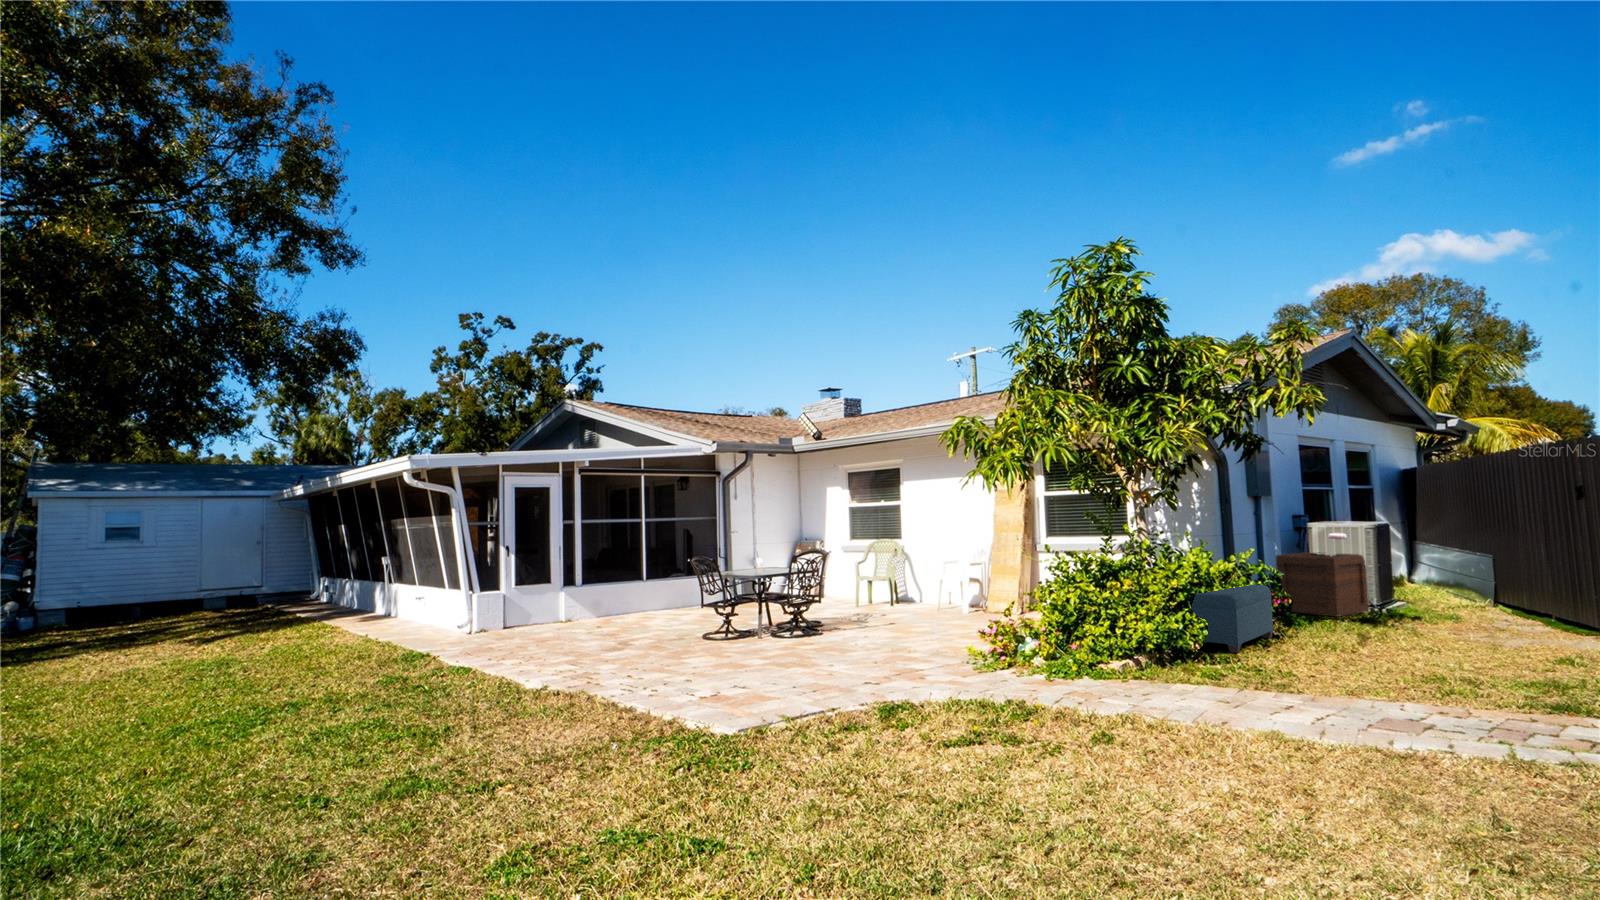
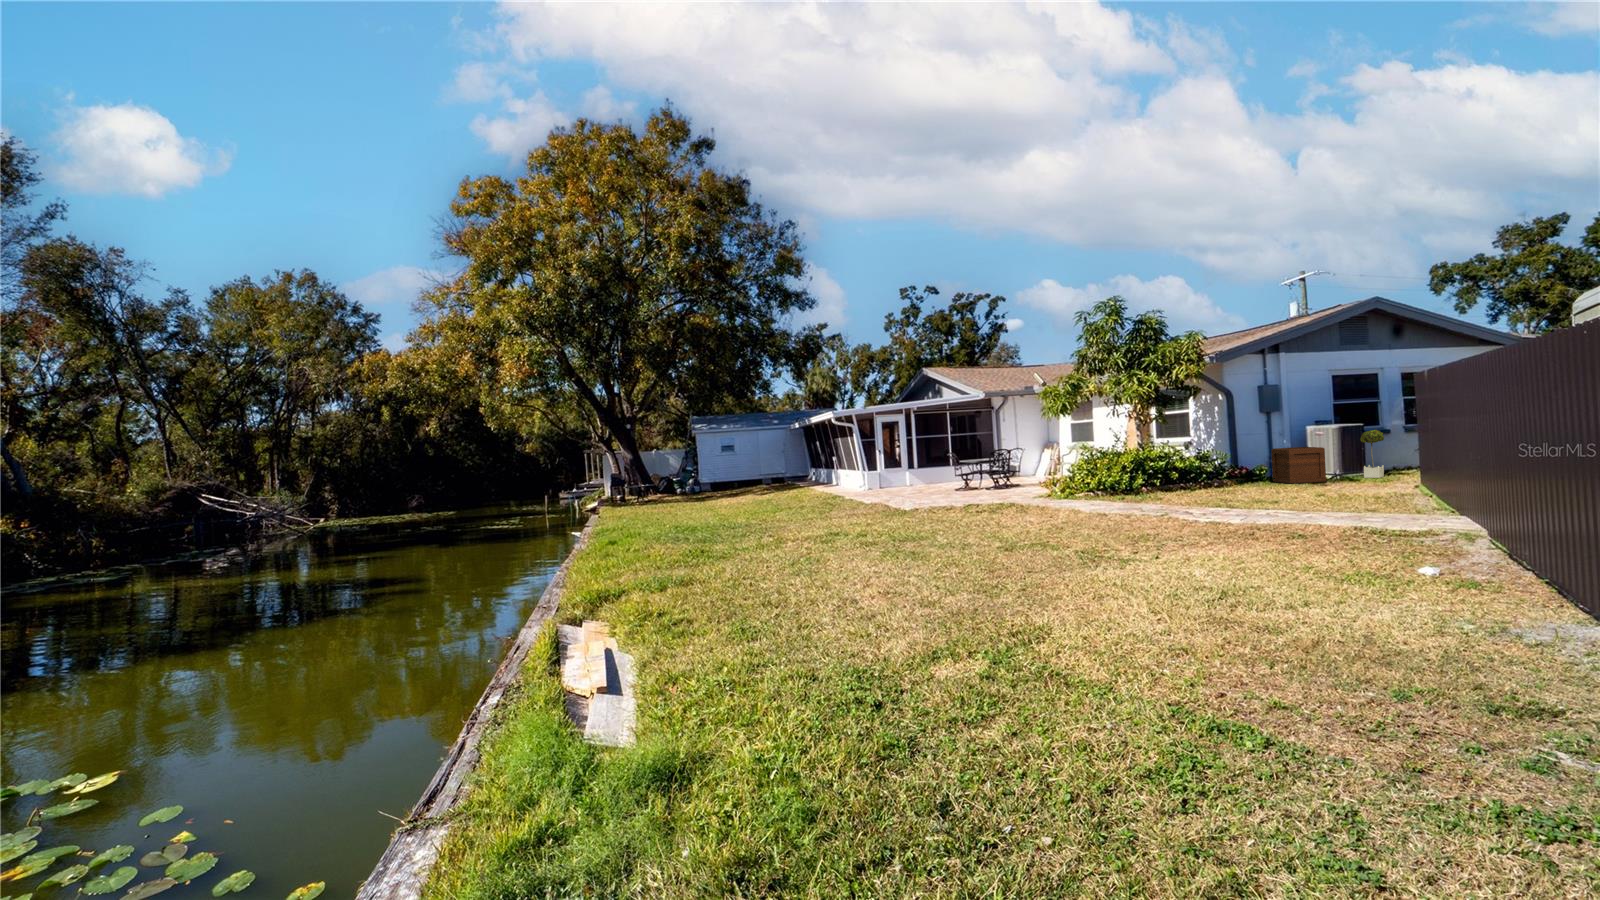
potted tree: none [1368,526,1406,602] -> present [1360,429,1384,478]
bench: present [1191,585,1273,653] -> none [1141,464,1208,495]

